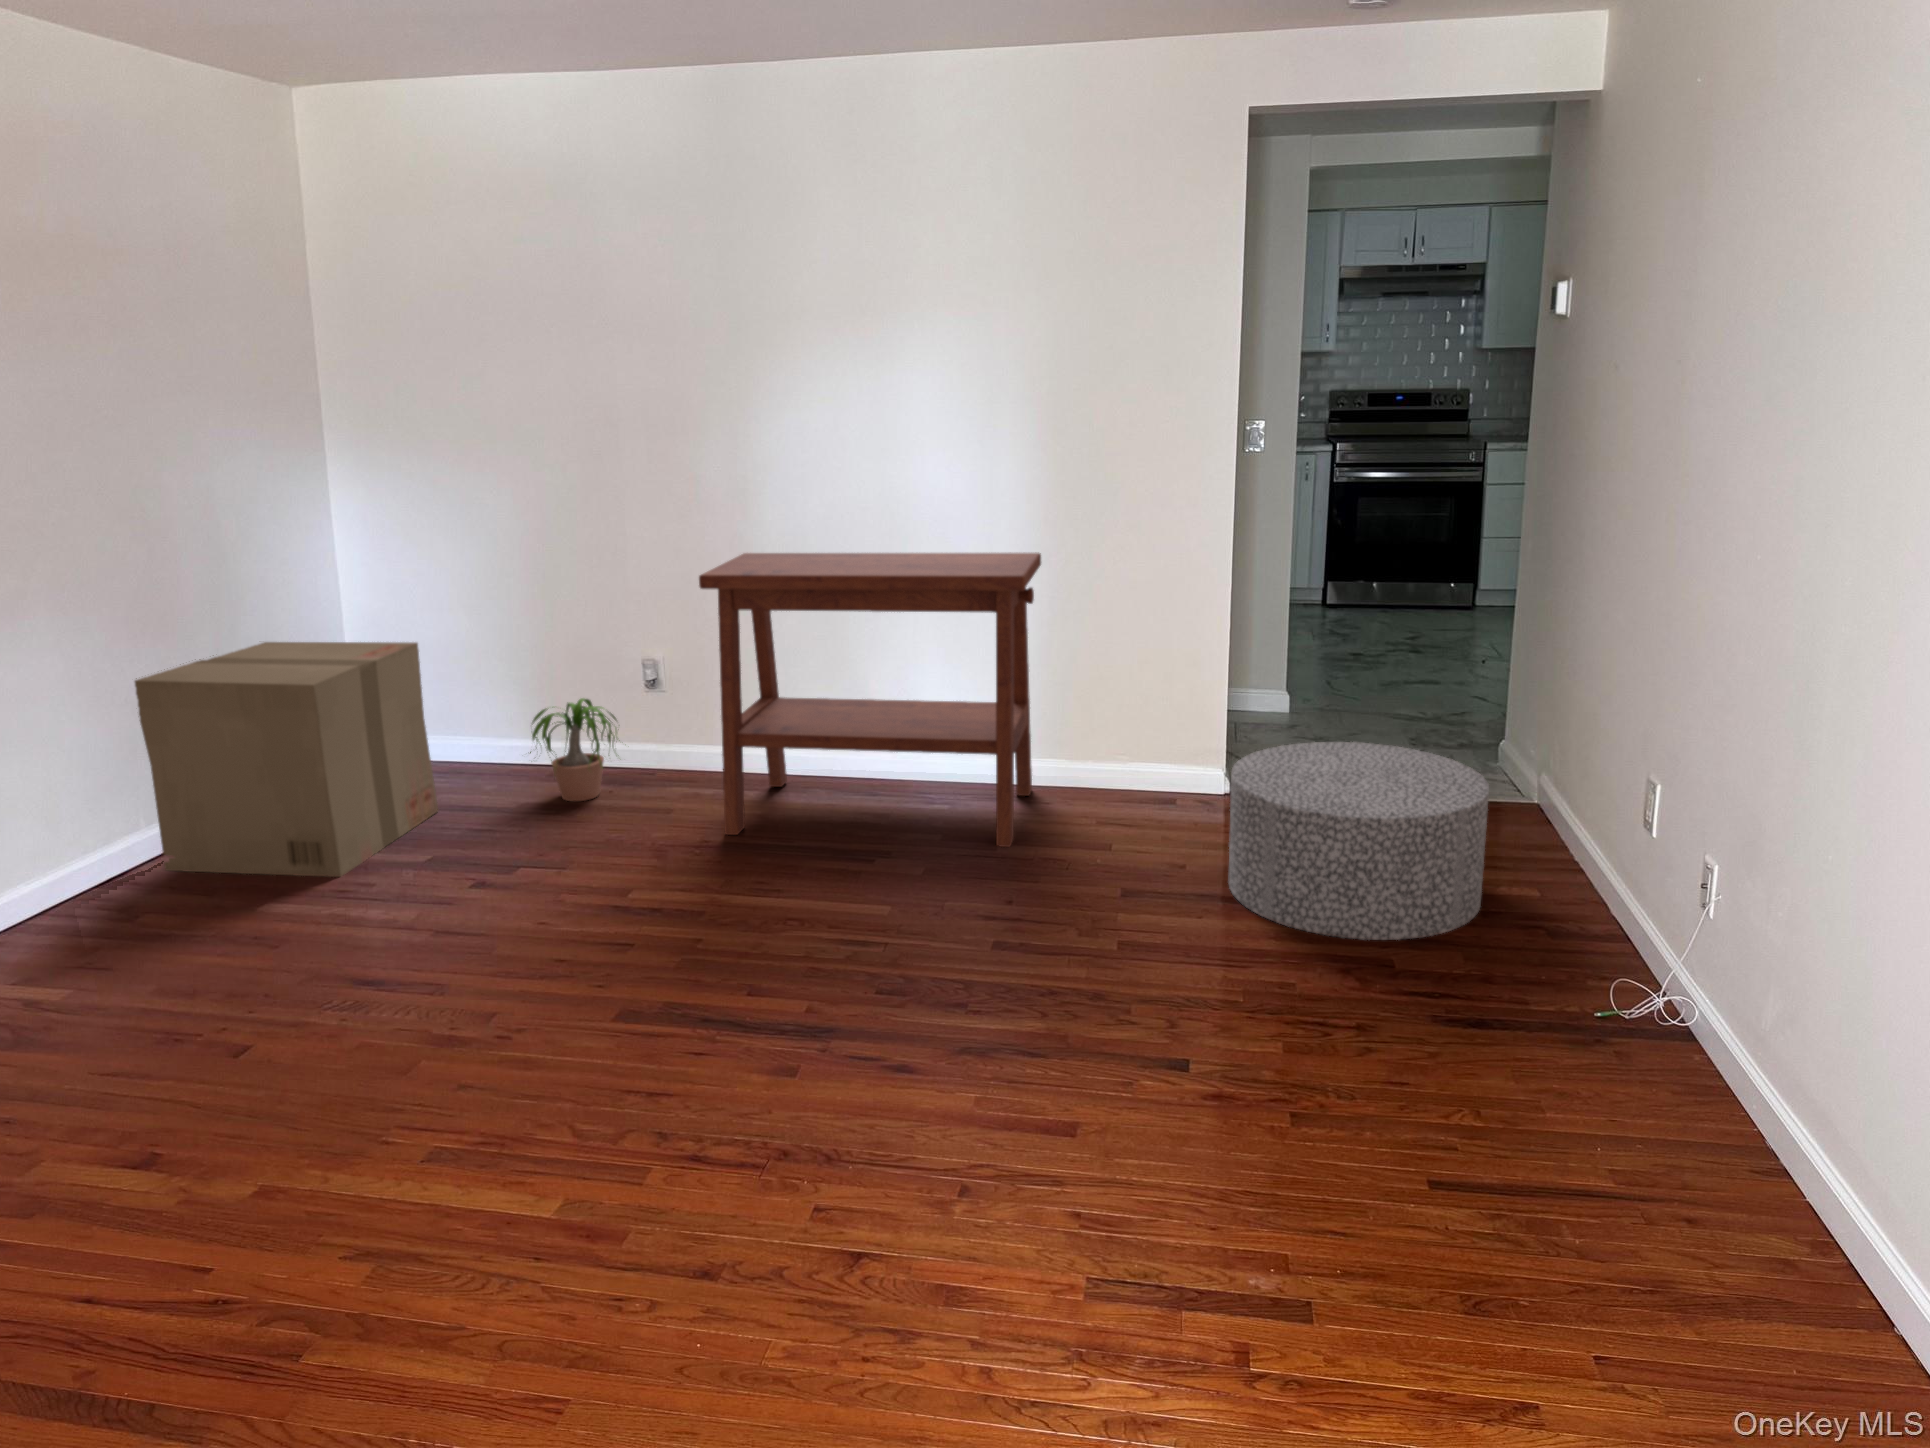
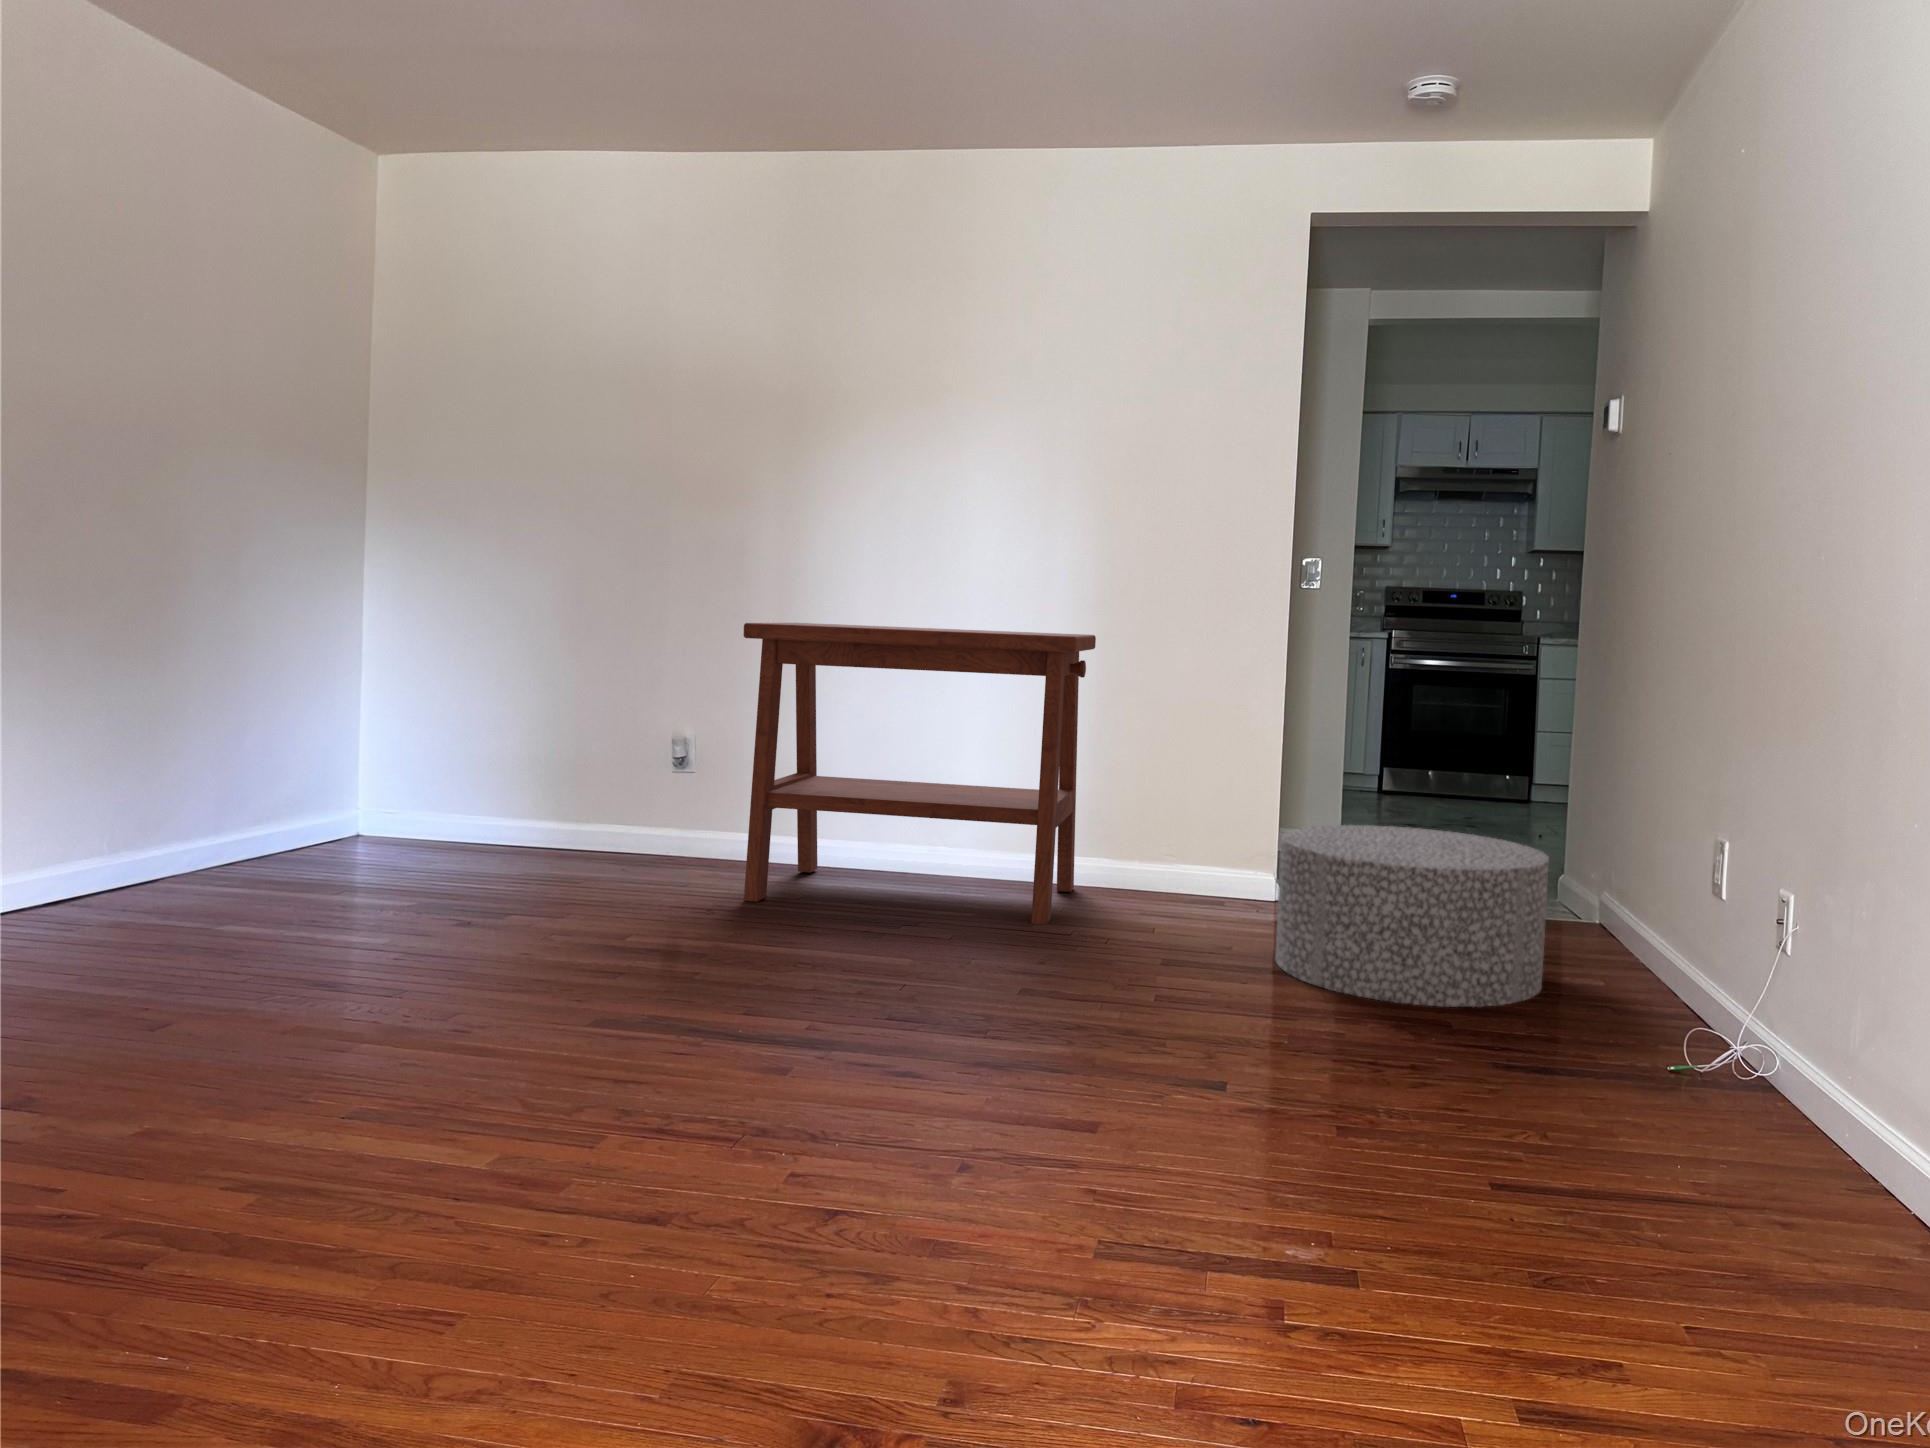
cardboard box: present [135,642,438,877] -> none [128,678,445,908]
potted plant: present [530,698,620,801] -> none [532,766,662,871]

